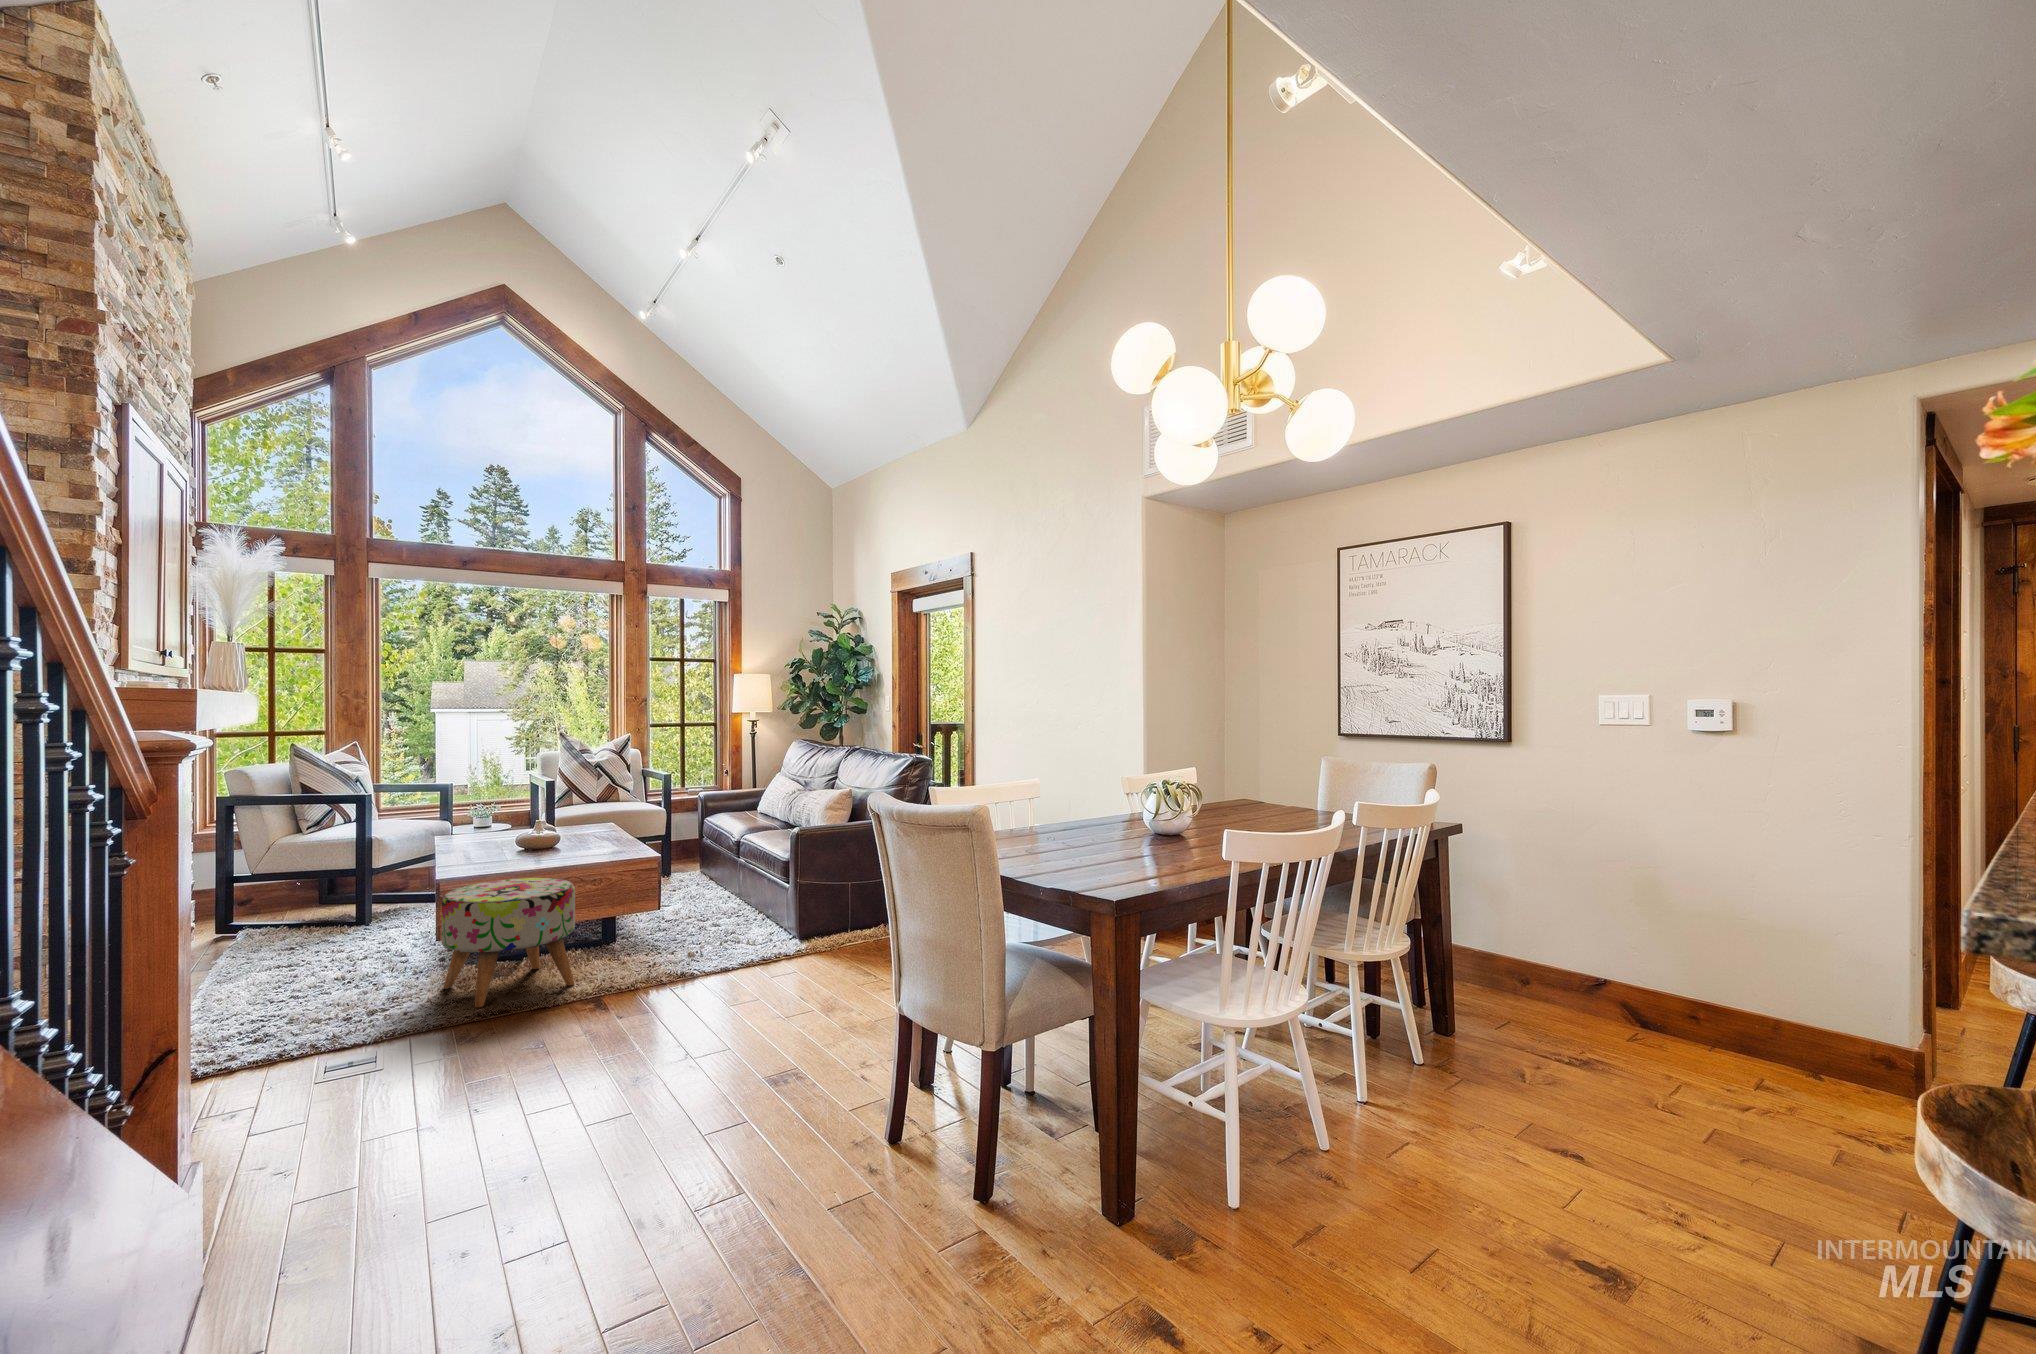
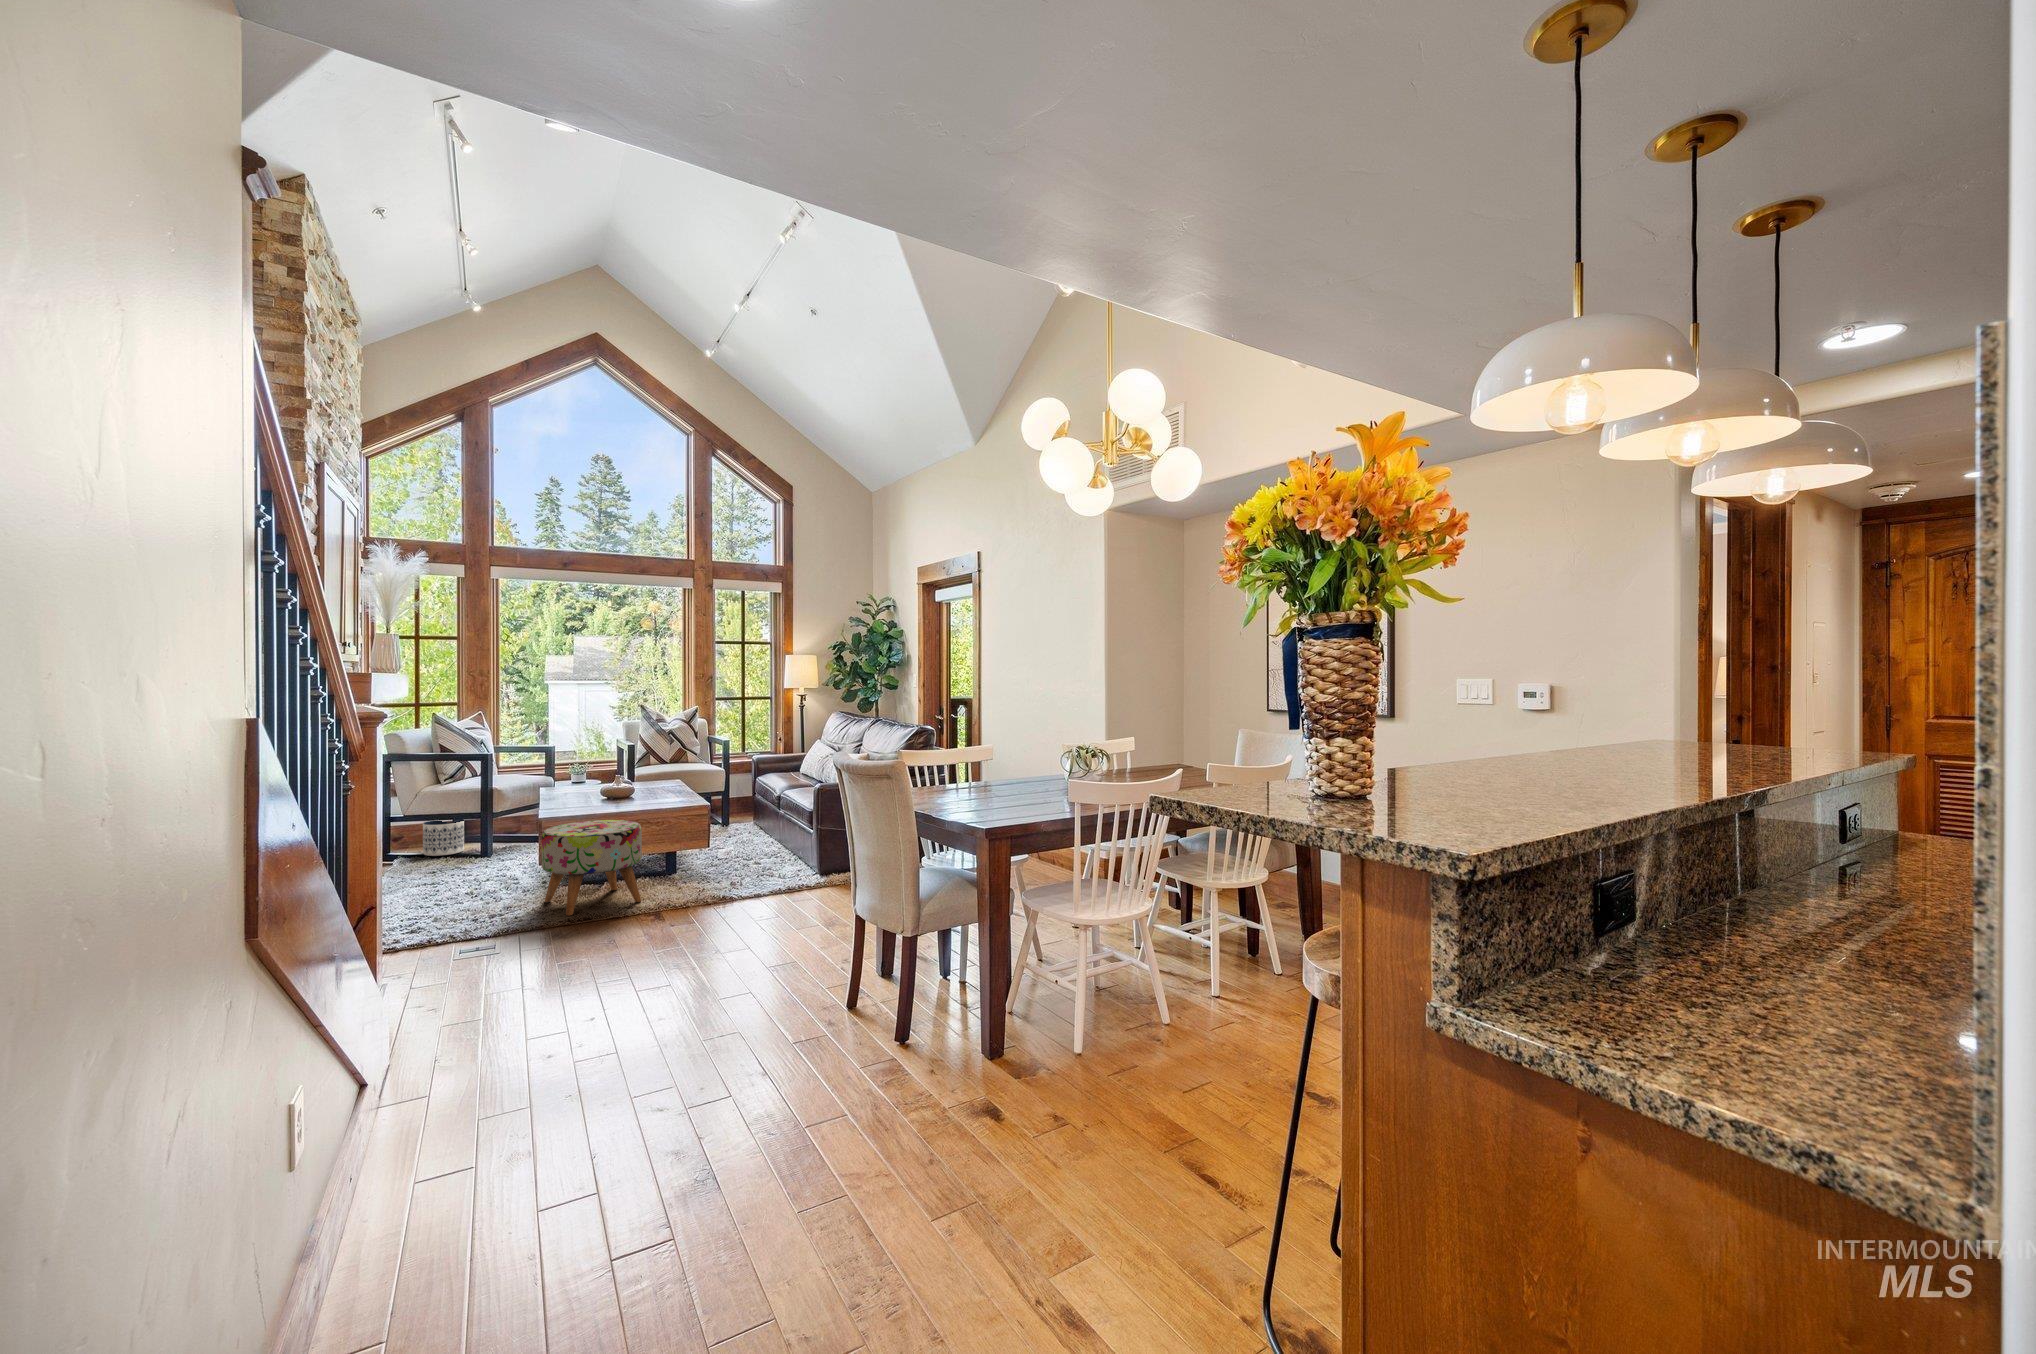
planter: none [276,877,332,926] -> present [423,820,464,856]

